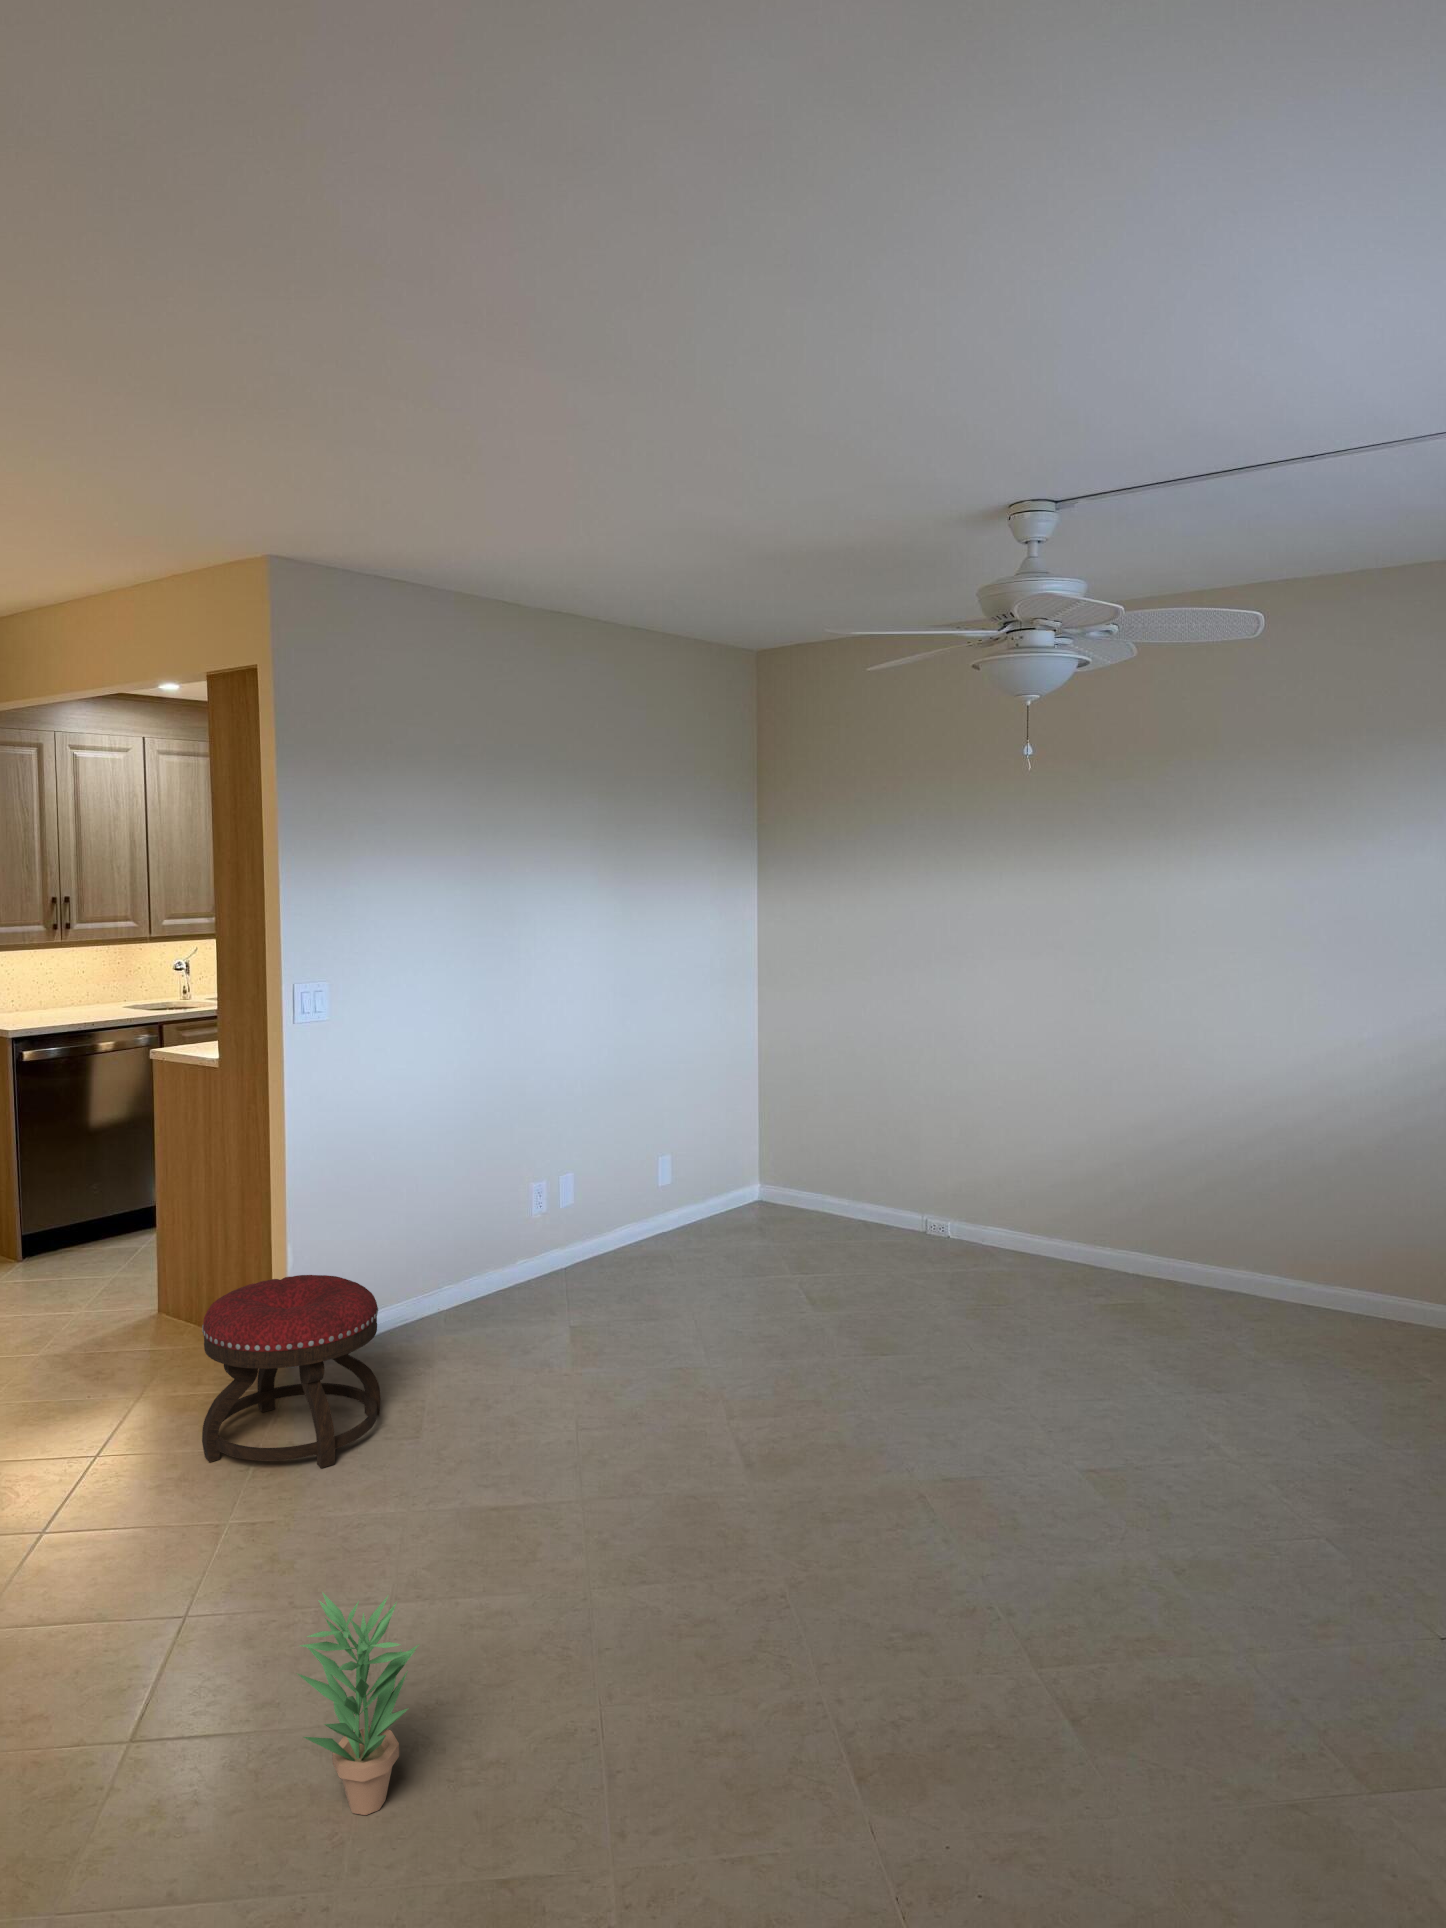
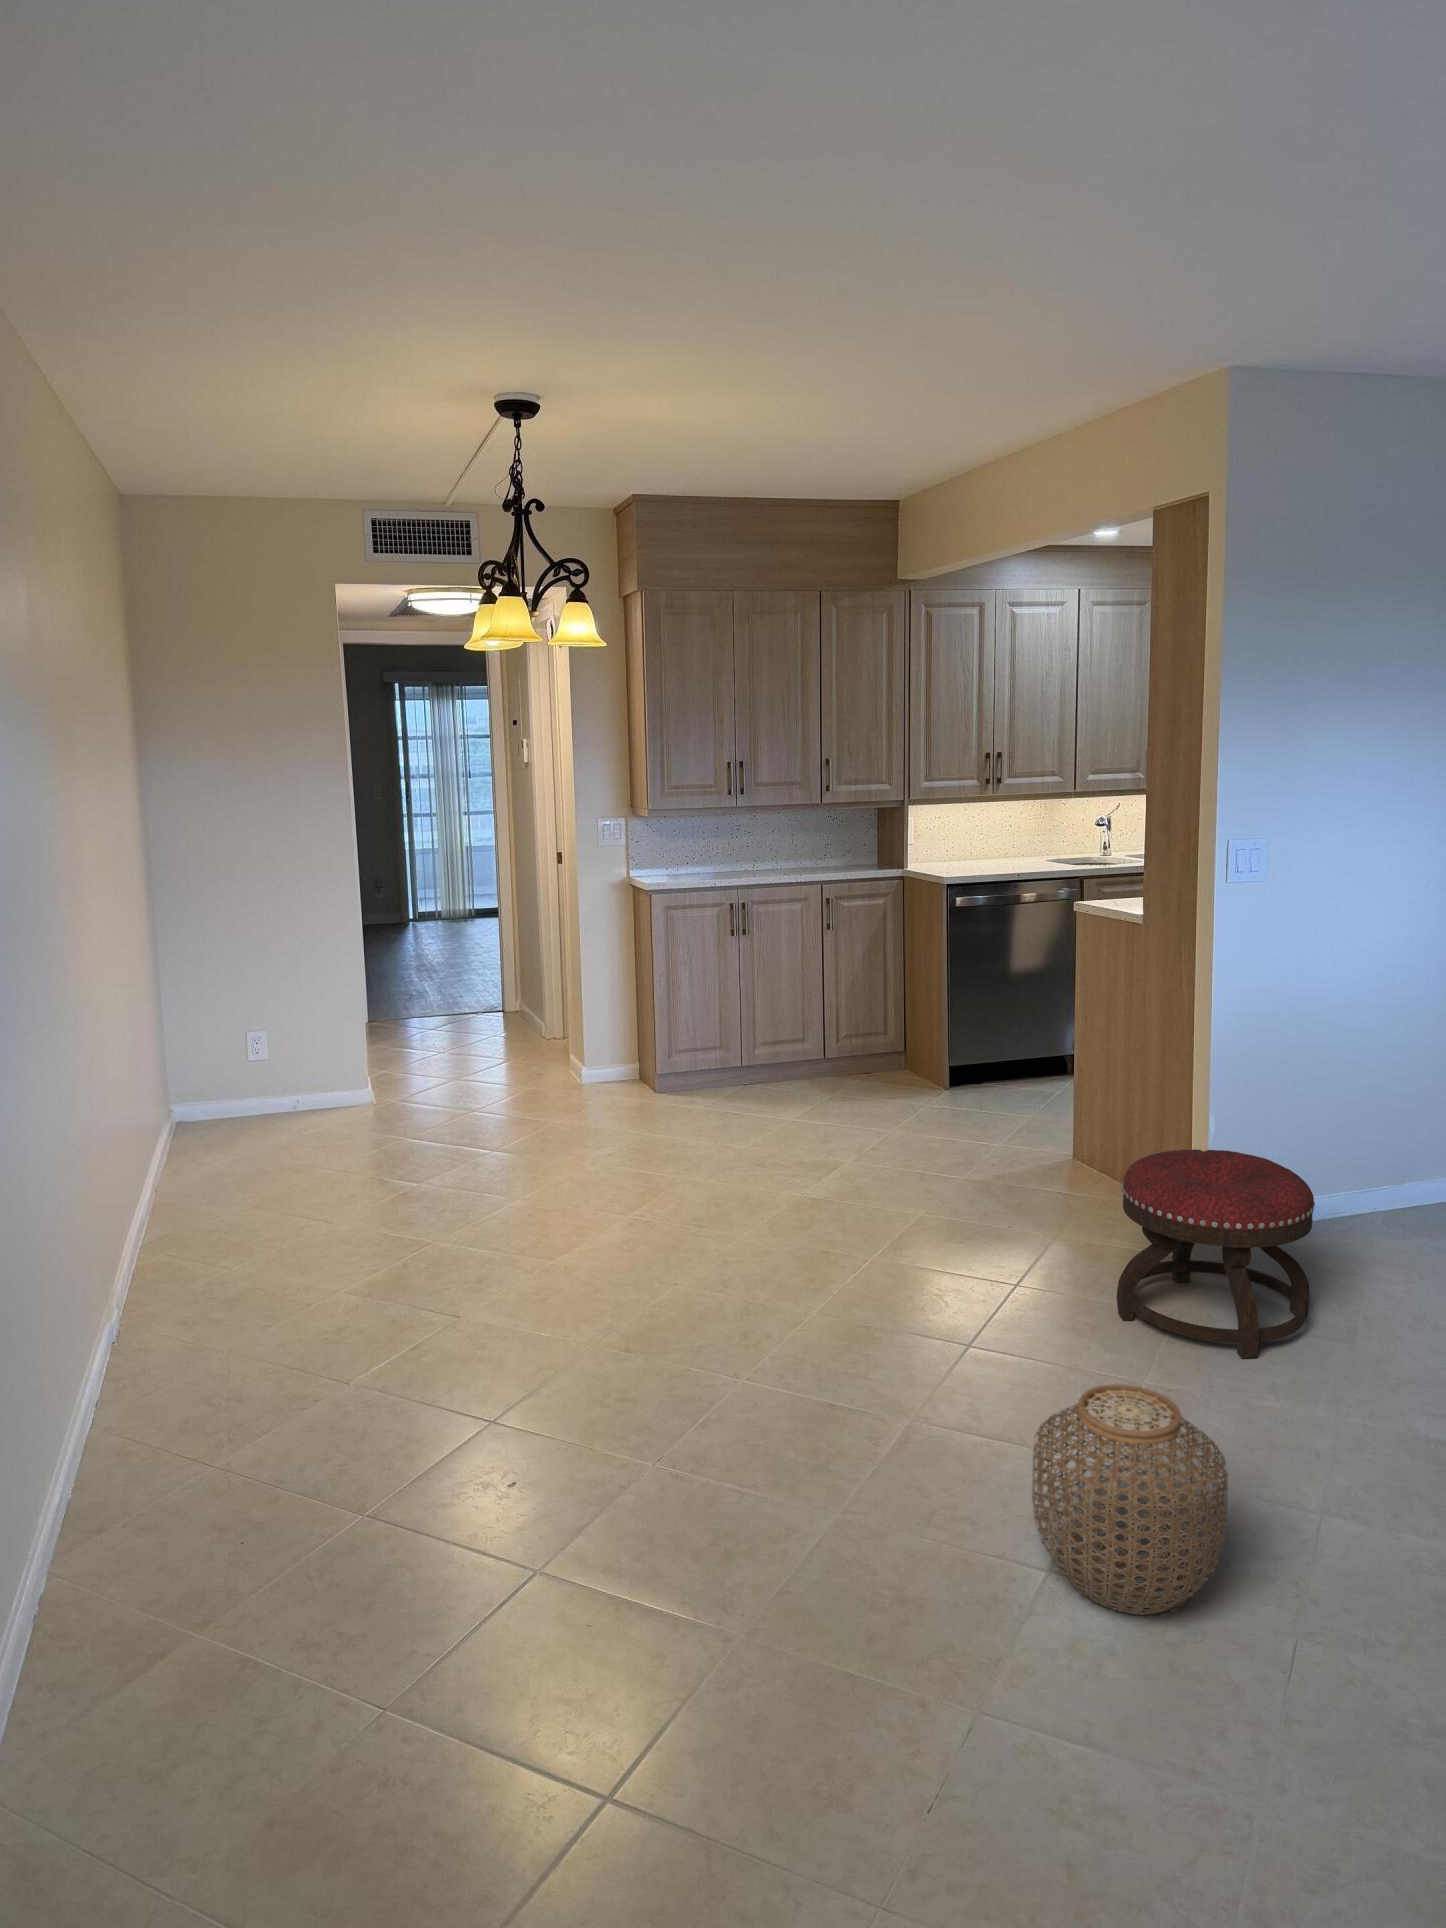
woven basket: none [107,1515,296,1743] -> present [1032,1384,1228,1615]
potted plant: present [298,1592,419,1815] -> none [1233,1514,1388,1773]

